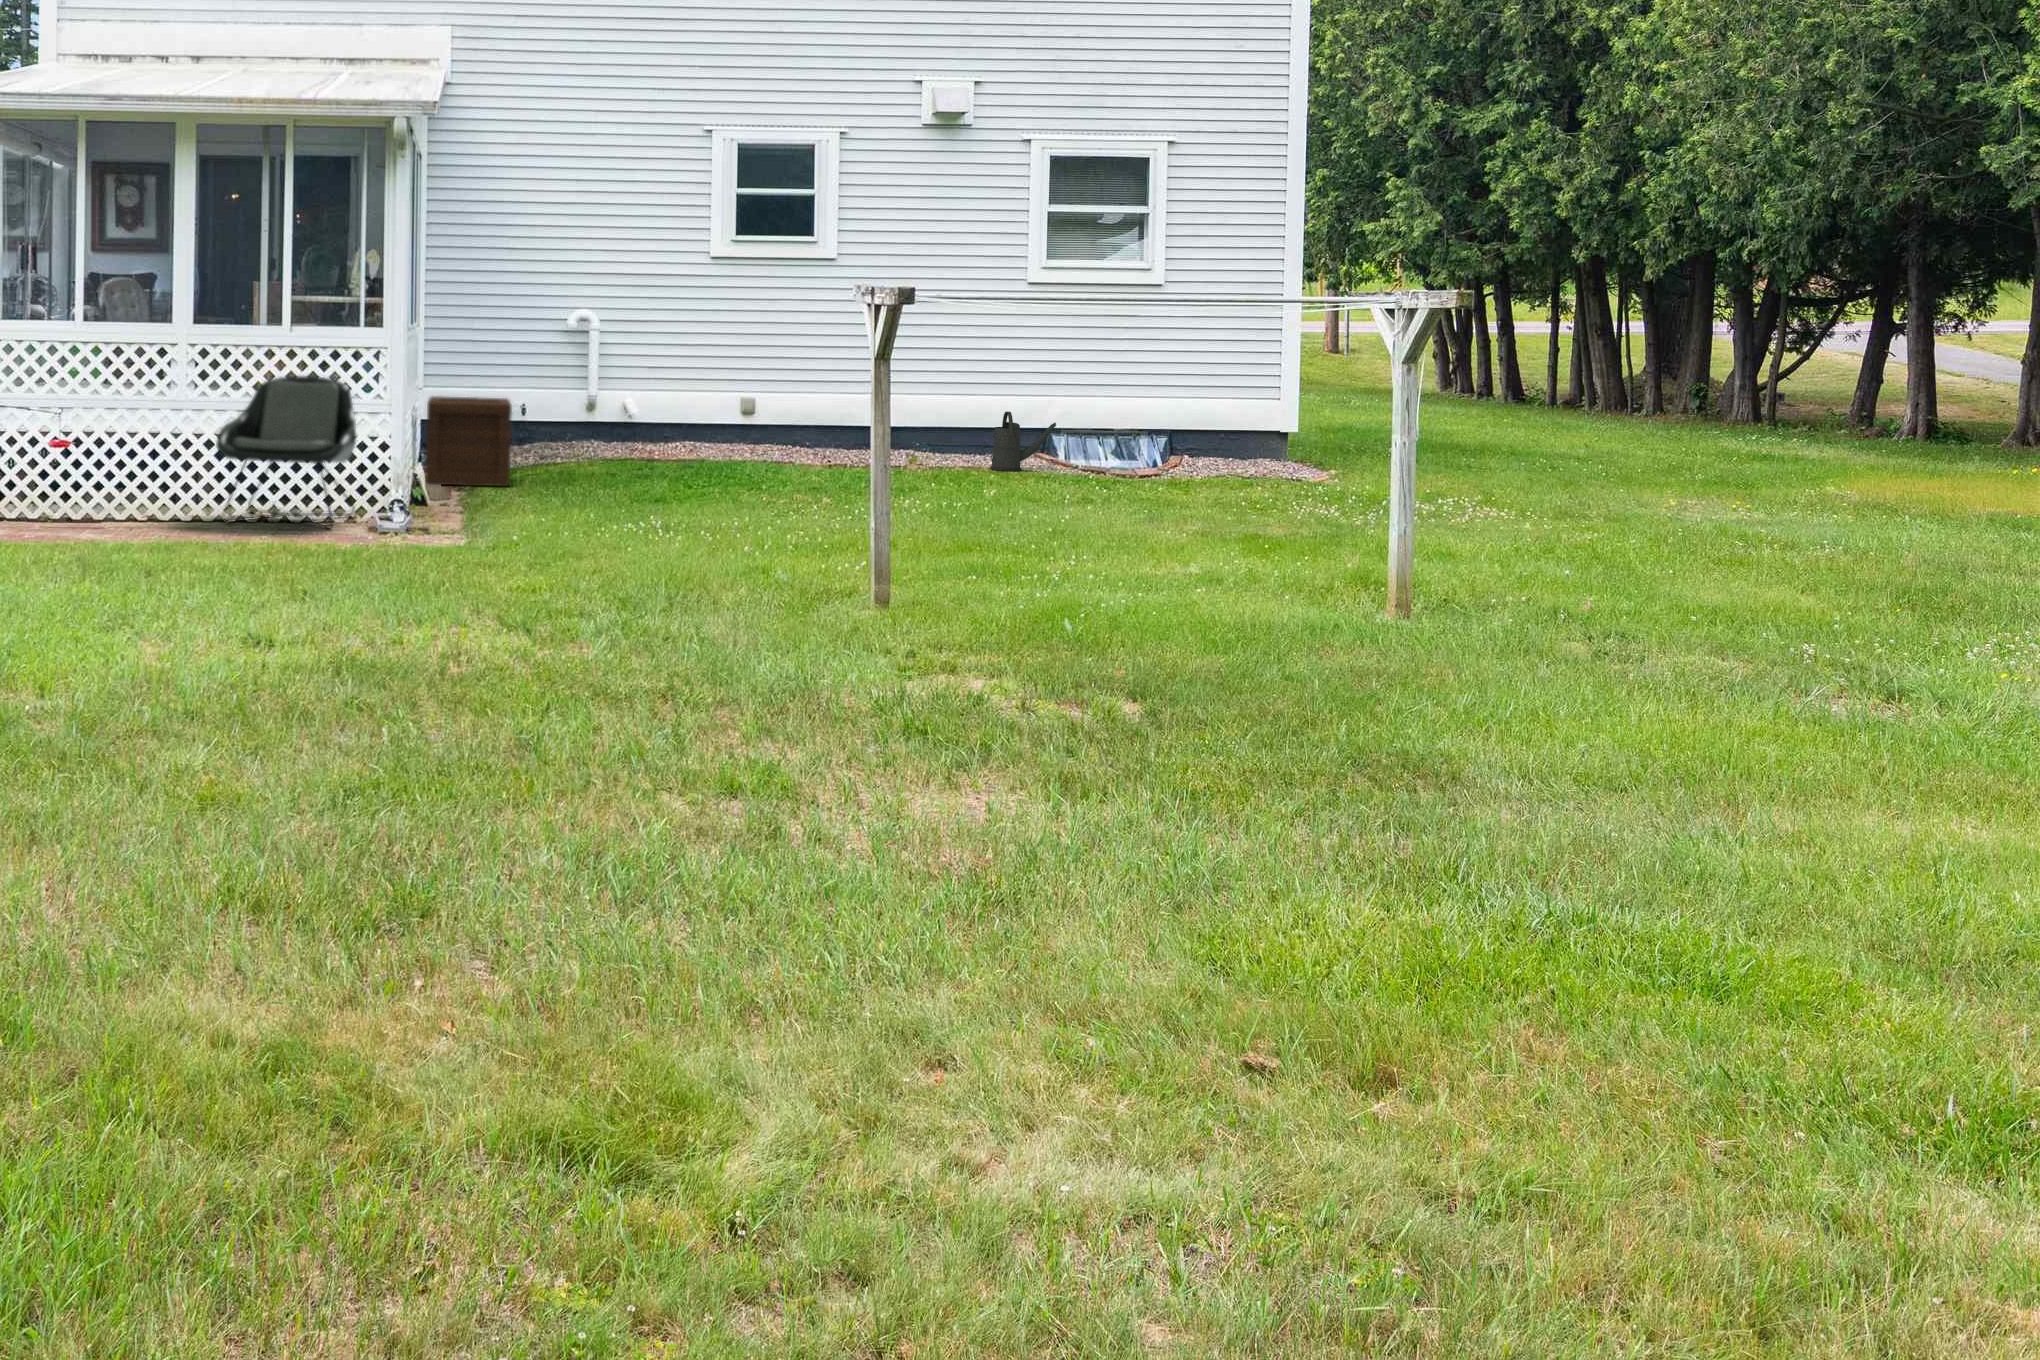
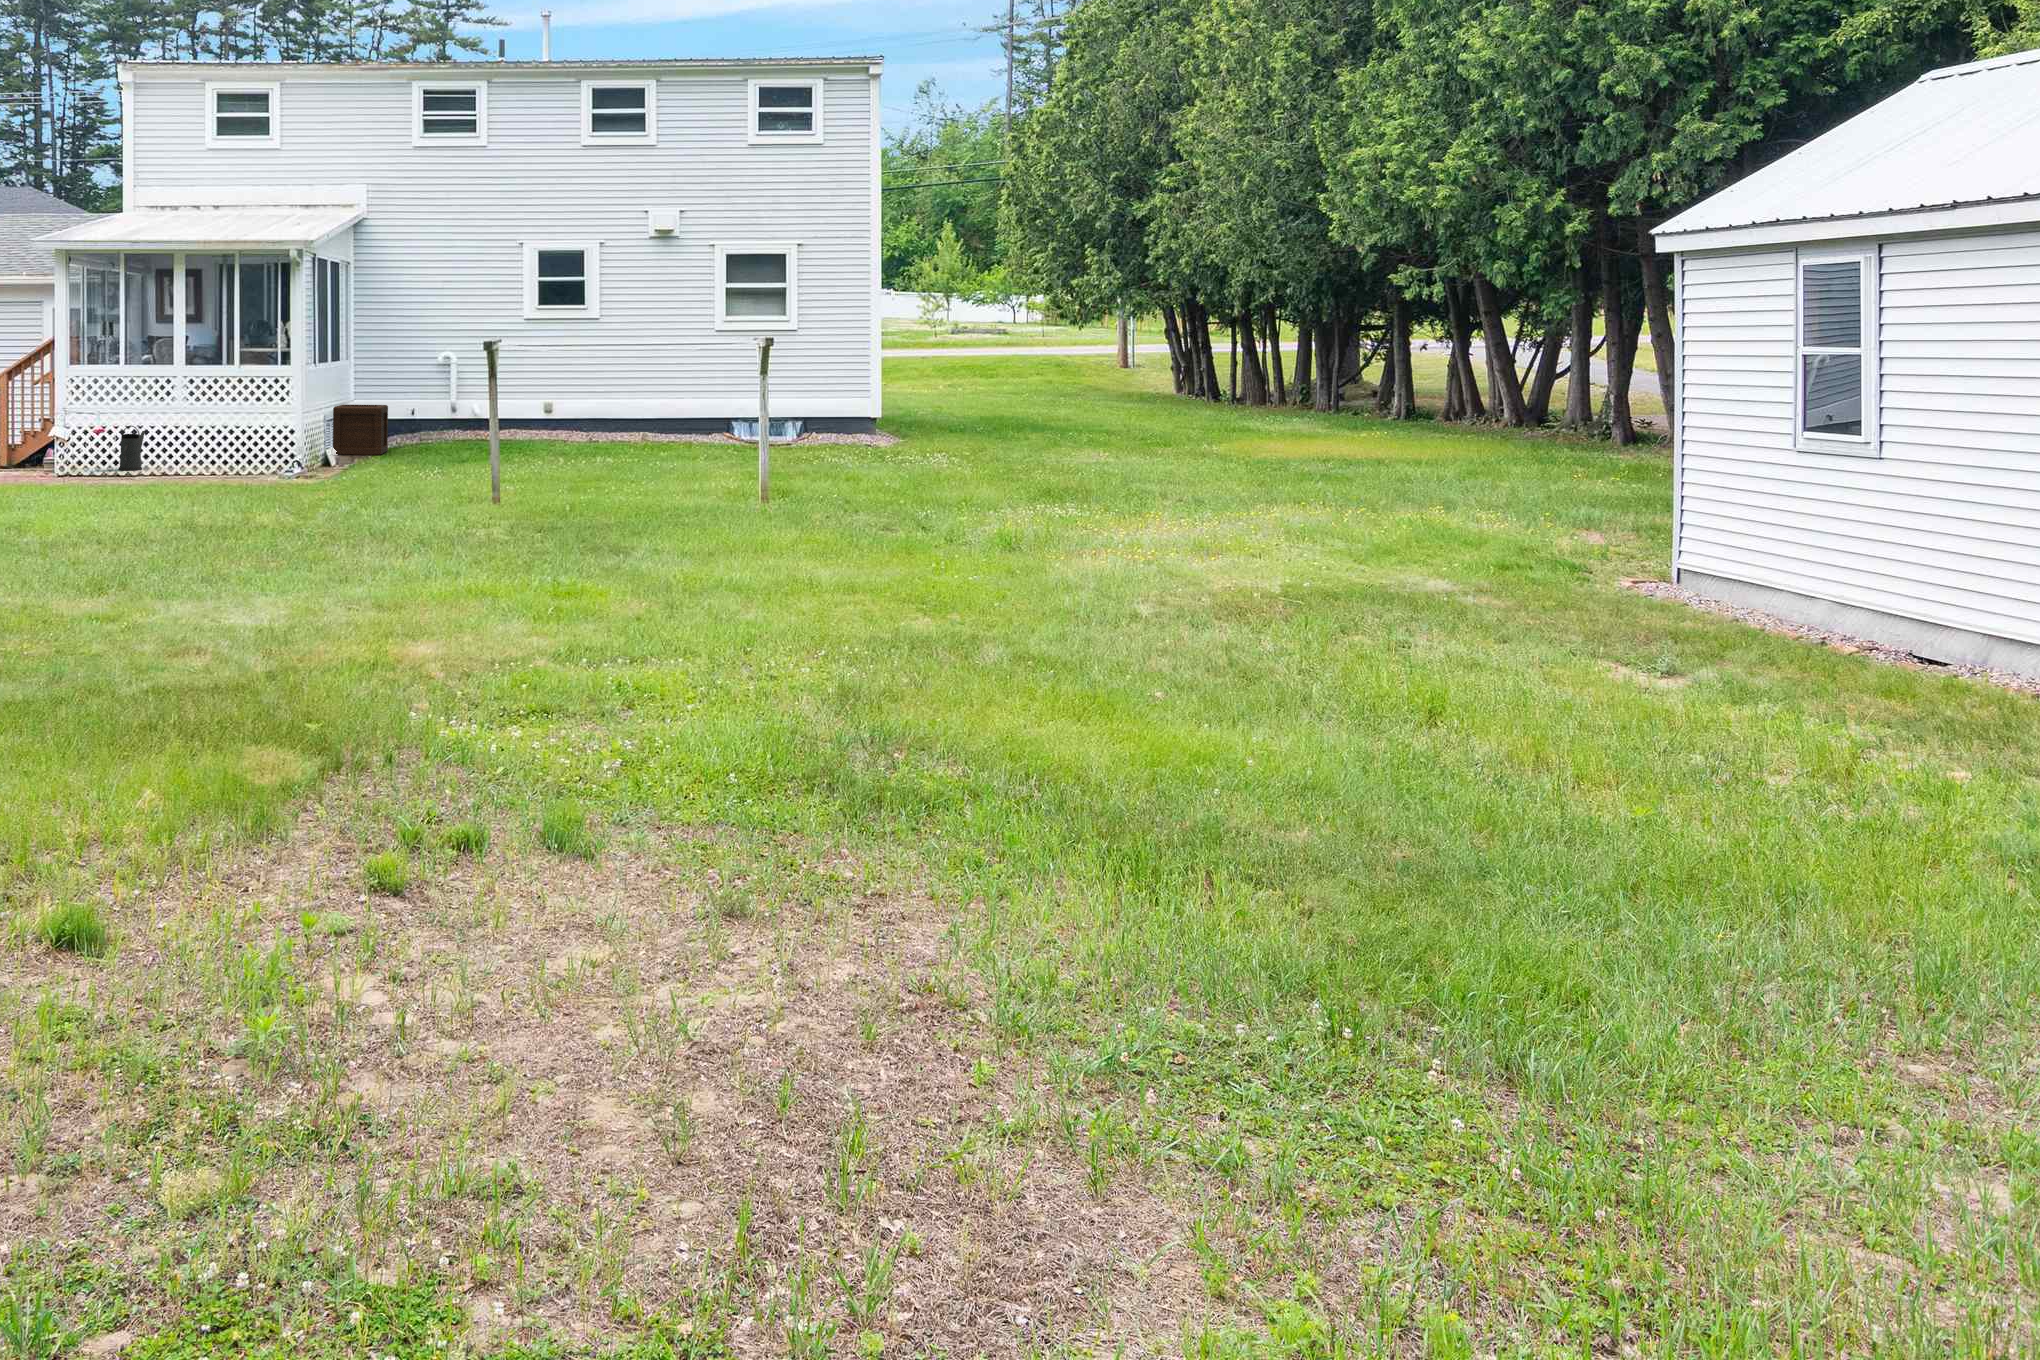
lounge chair: present [216,376,356,528] -> none [189,393,271,474]
watering can: present [982,412,1056,471] -> present [119,426,145,470]

